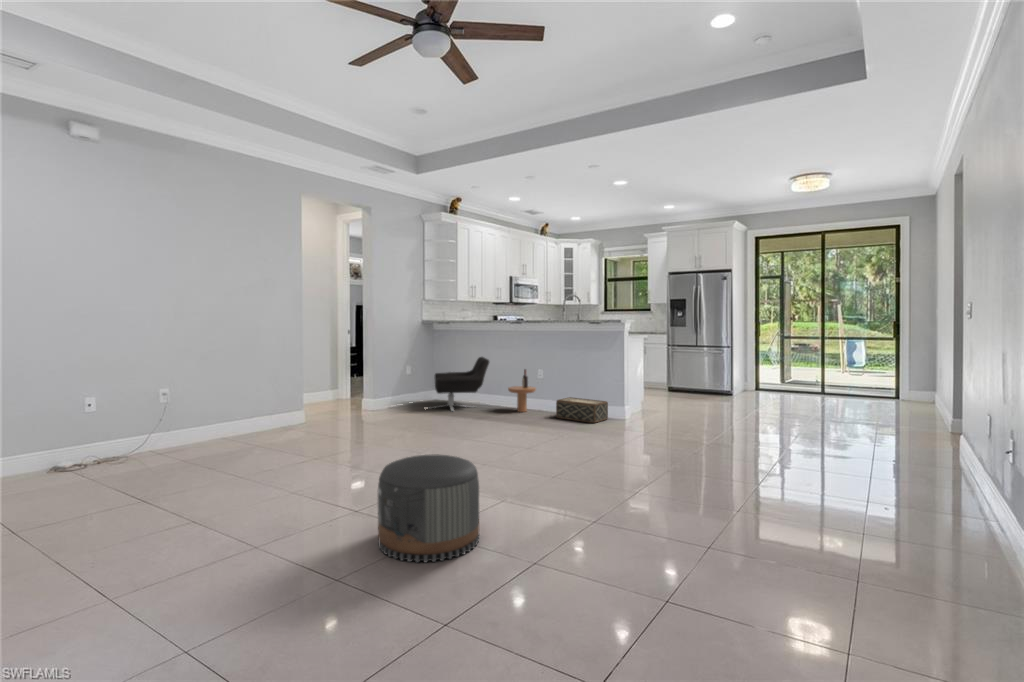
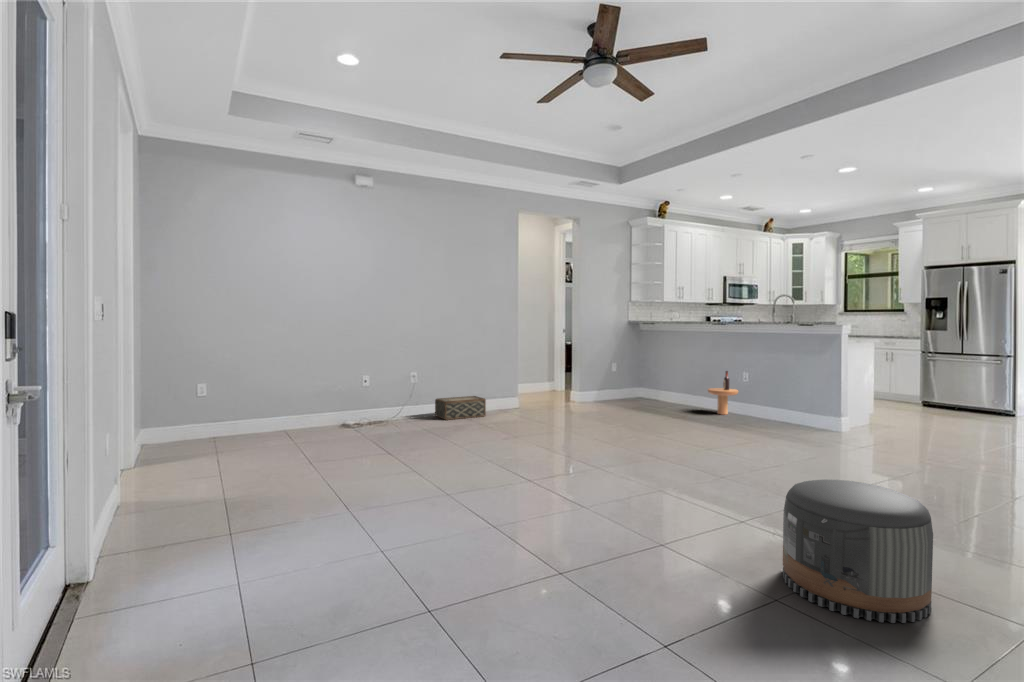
lounge chair: present [435,357,489,411] -> none [626,357,690,409]
woven basket: present [556,397,608,423] -> present [435,396,486,420]
pouf: present [378,454,479,562] -> present [783,479,933,623]

